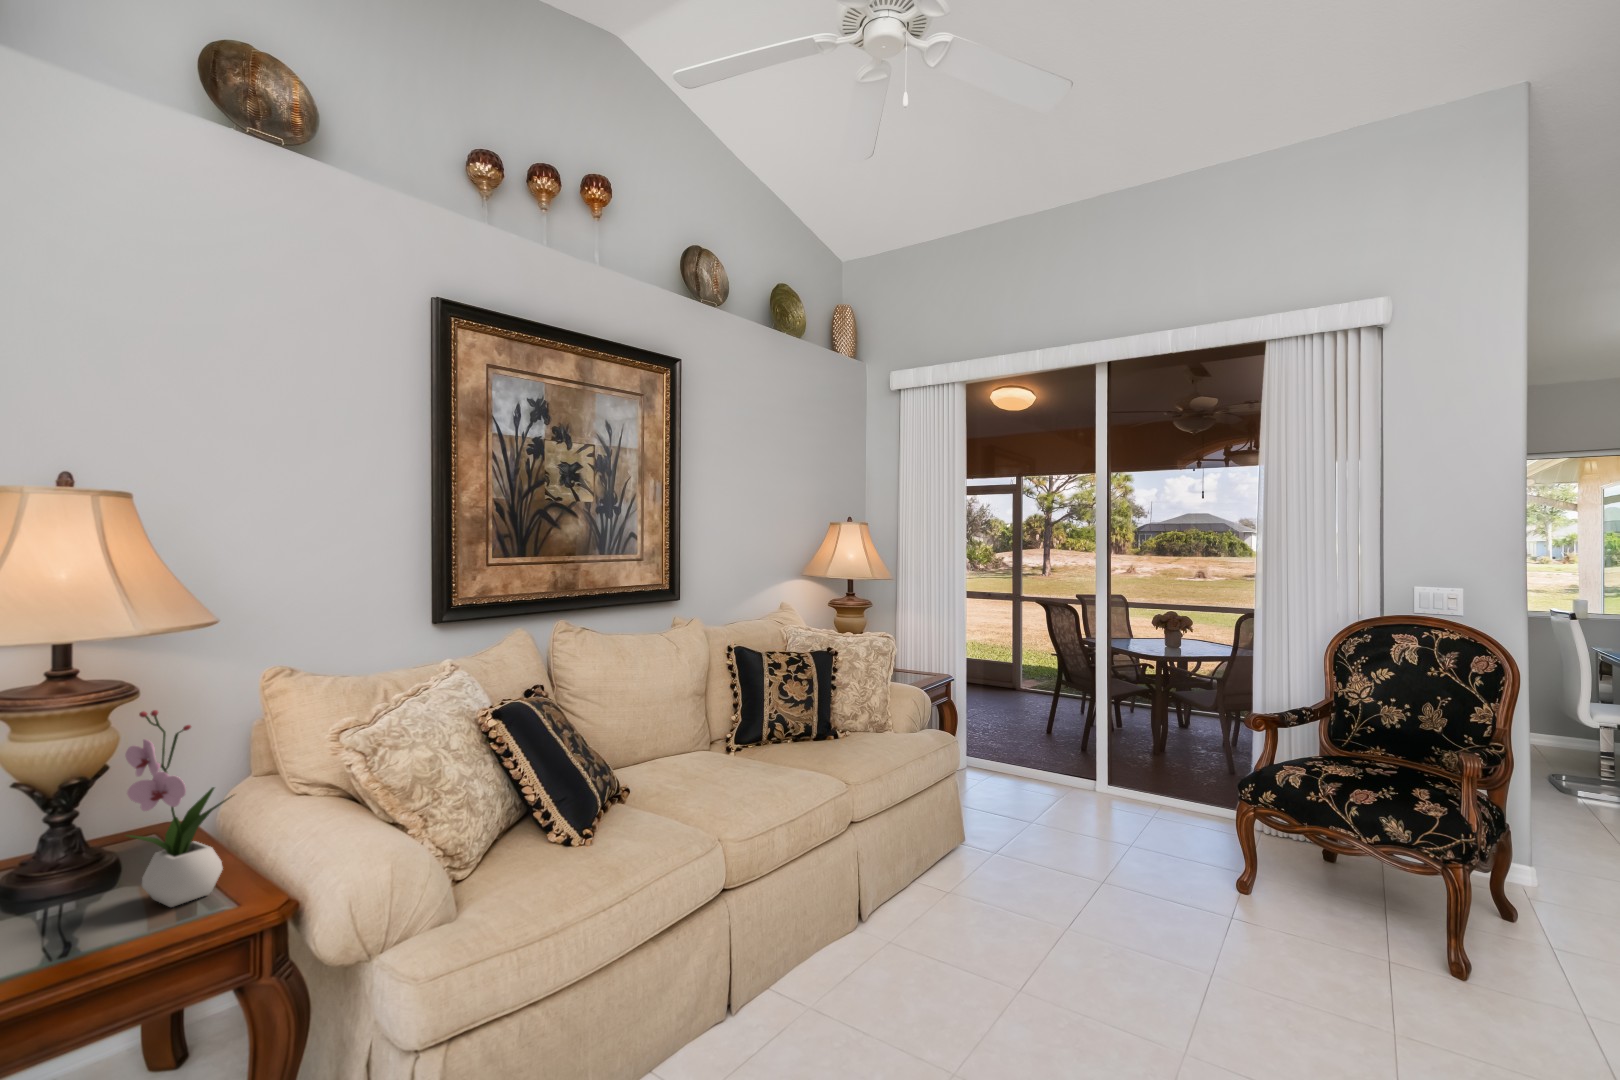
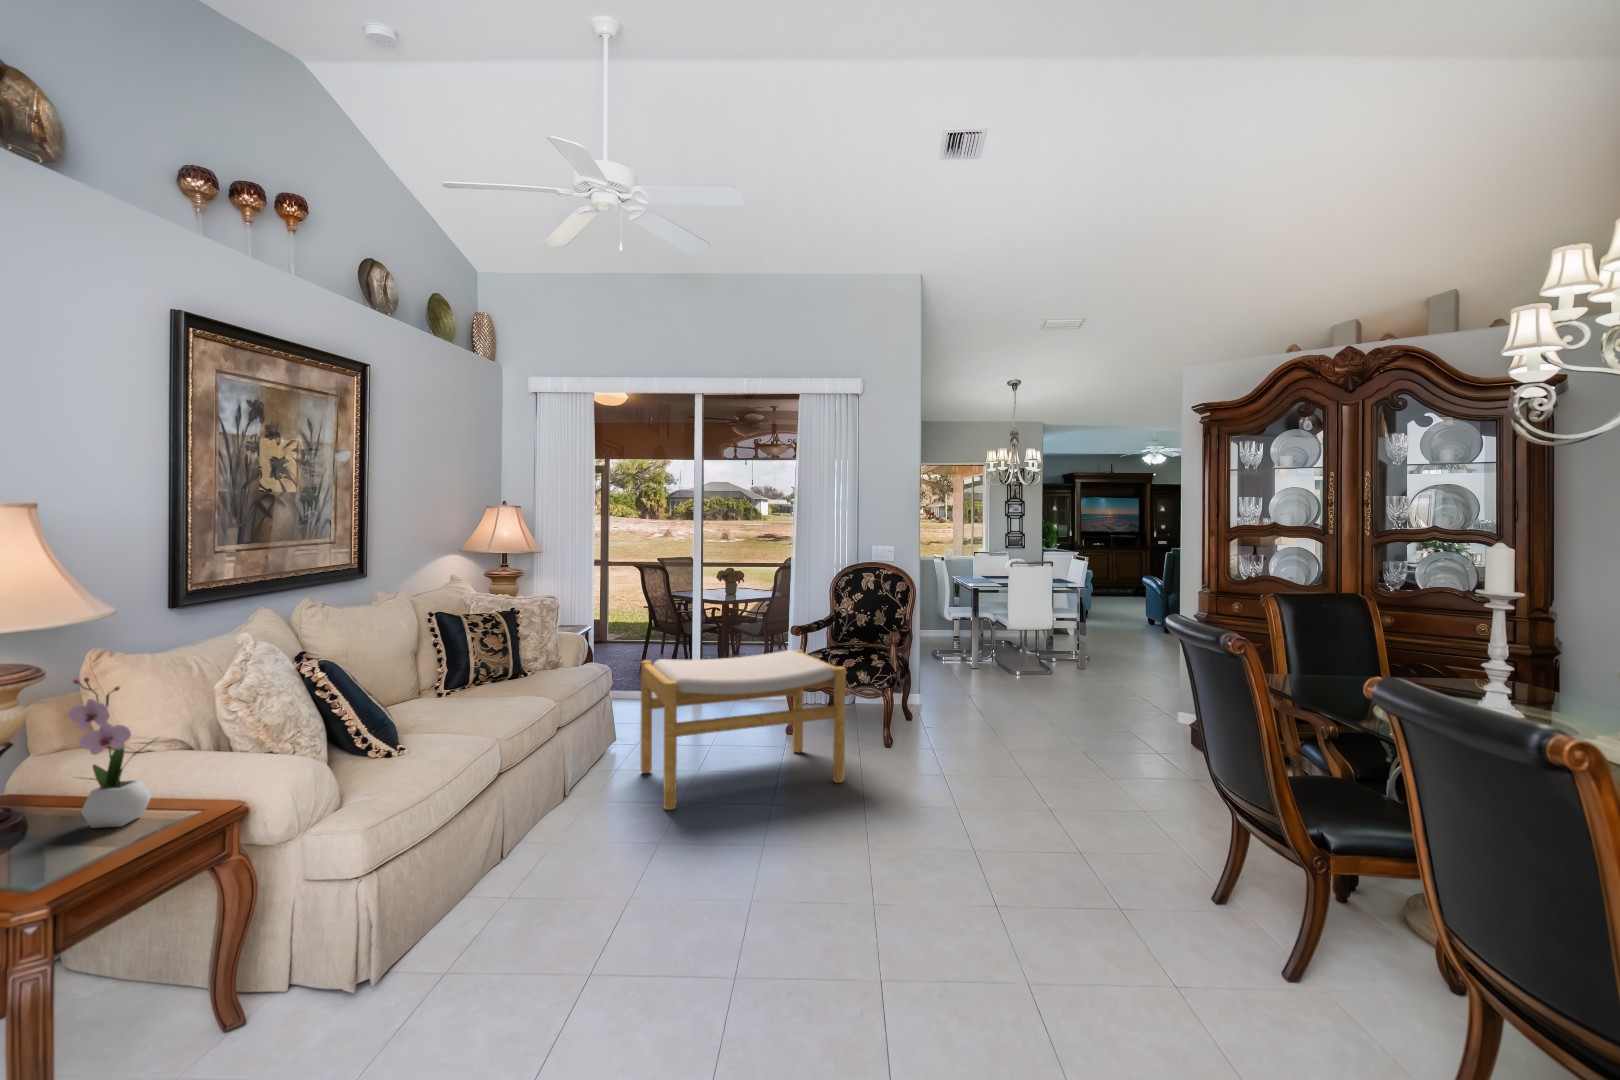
footstool: none [975,742,1349,1046] -> present [640,649,846,810]

